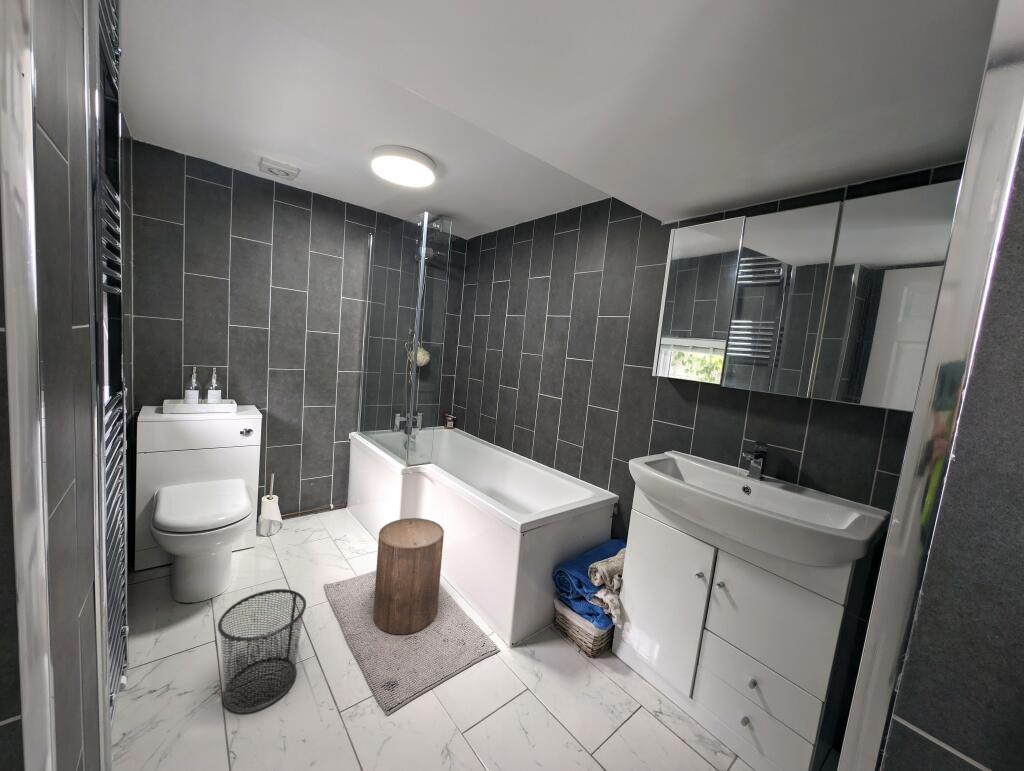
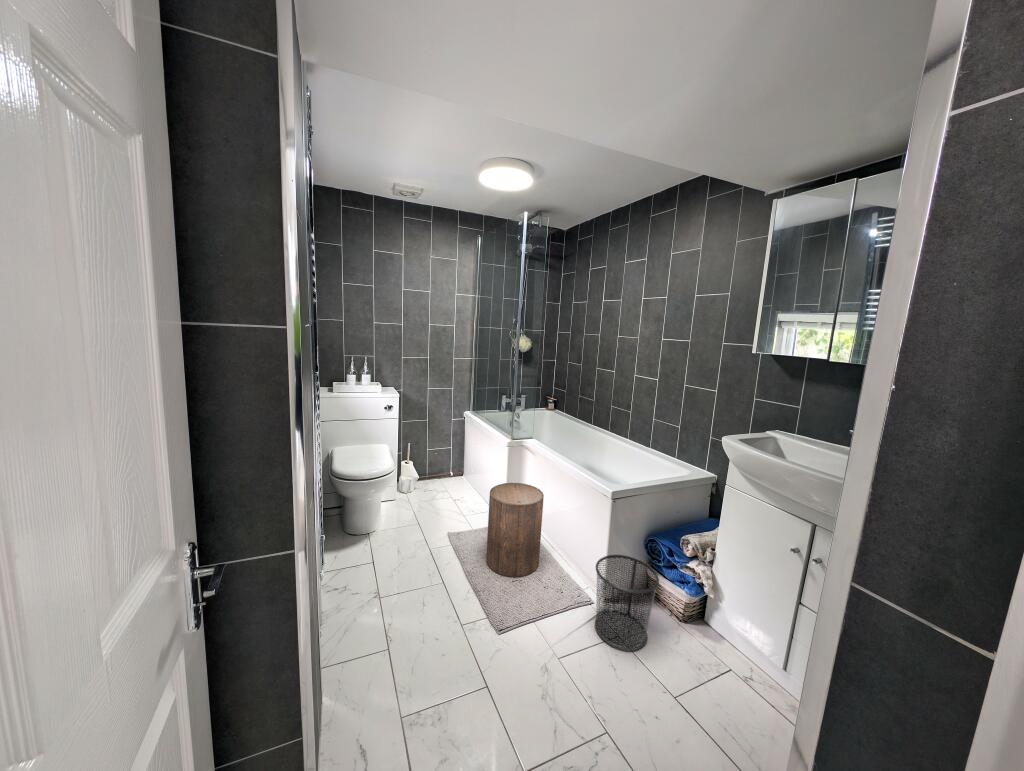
waste bin: present [218,589,306,712] -> present [595,555,659,650]

